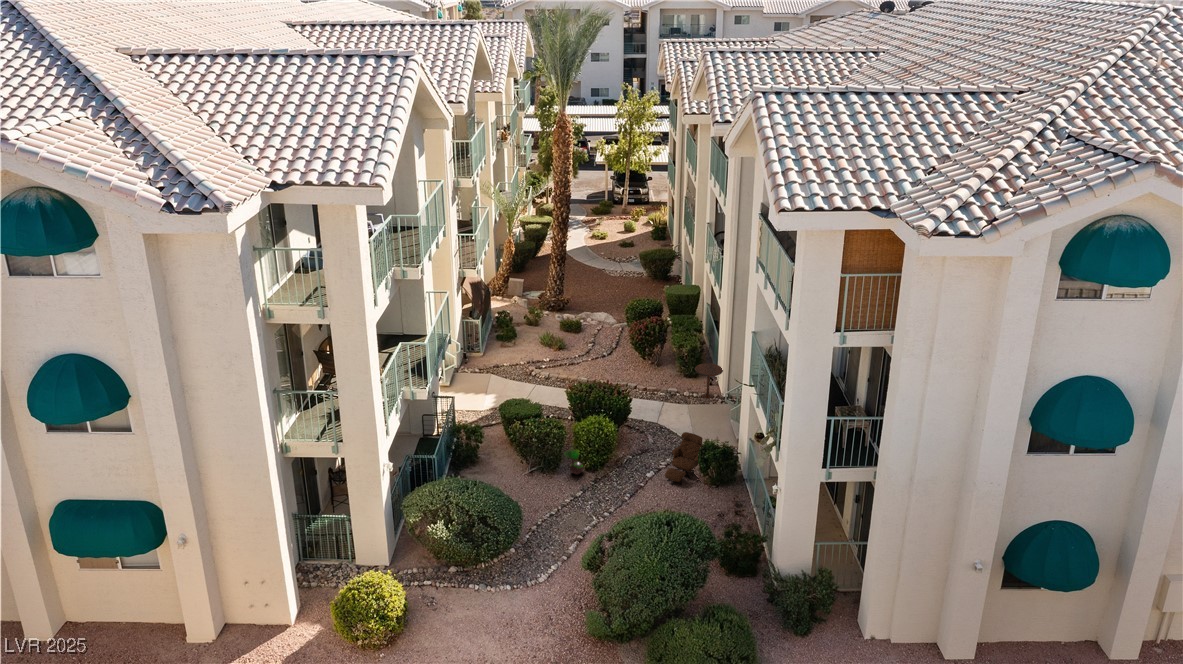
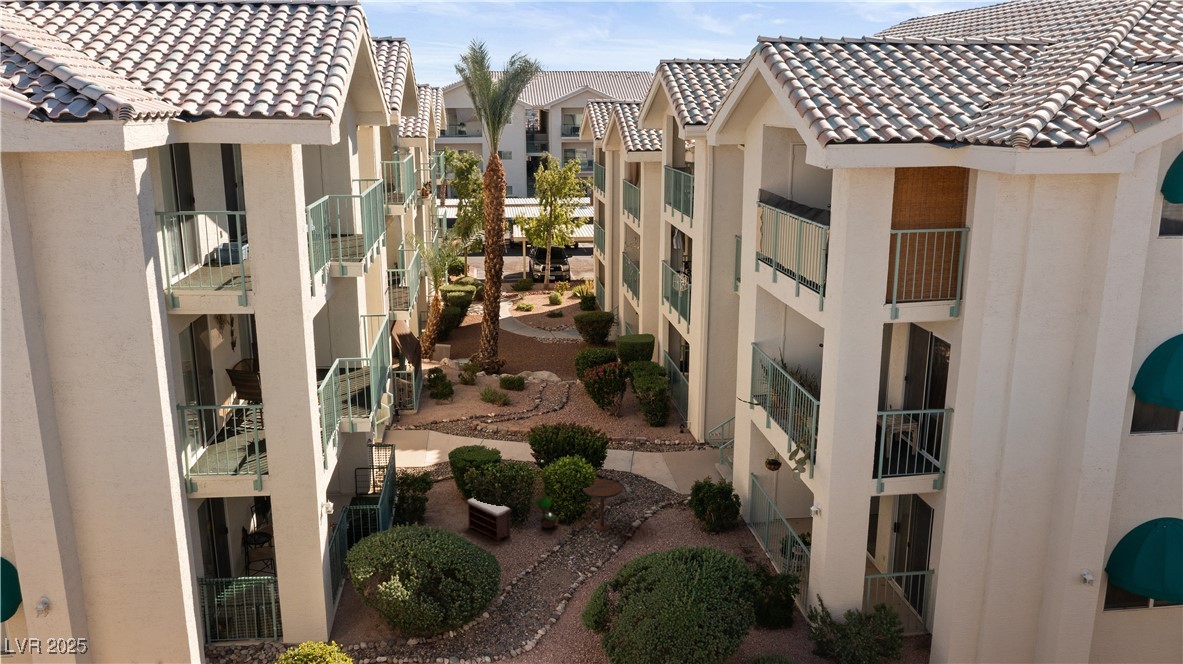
pedestal table: present [695,363,723,399] -> present [582,479,623,530]
lounge chair: present [665,432,703,485] -> none [655,471,697,534]
bench: none [510,444,545,485] -> present [466,498,512,542]

